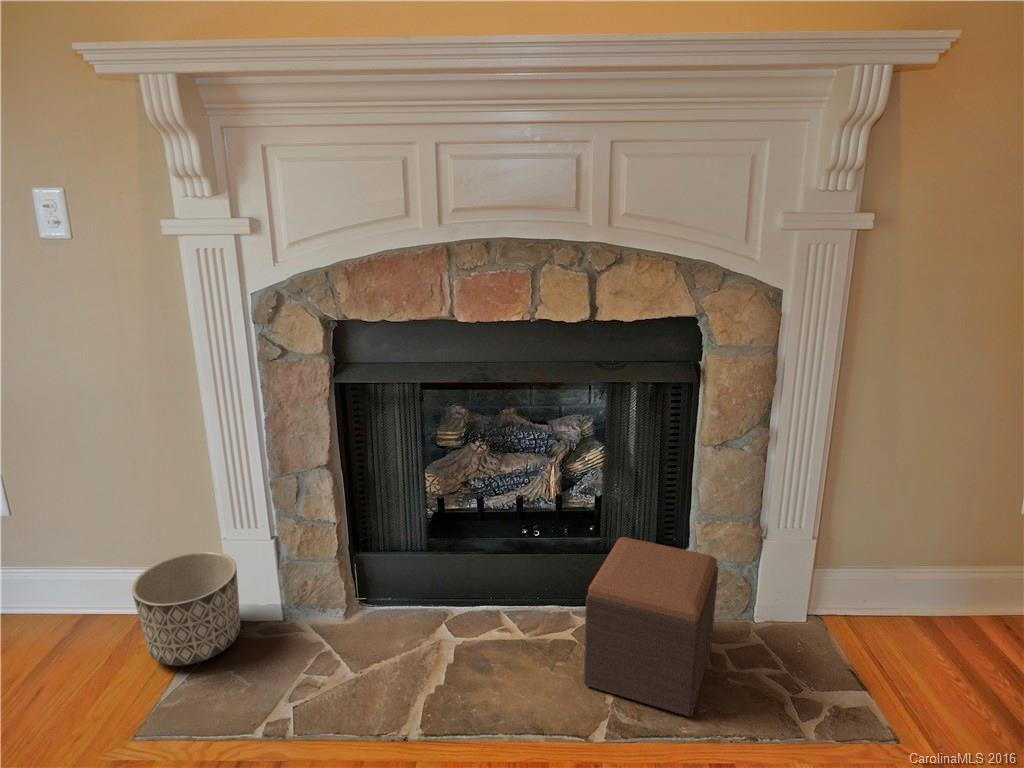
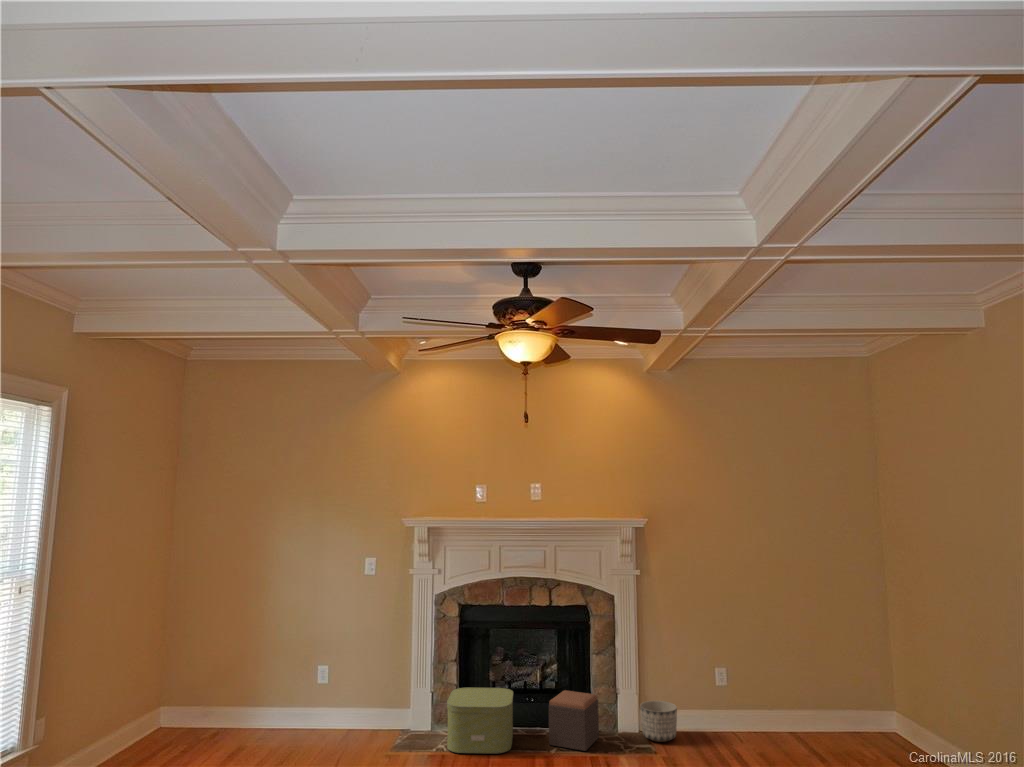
storage box: none [289,526,487,734] -> present [447,687,513,753]
planter: present [132,551,240,666] -> present [640,700,677,742]

